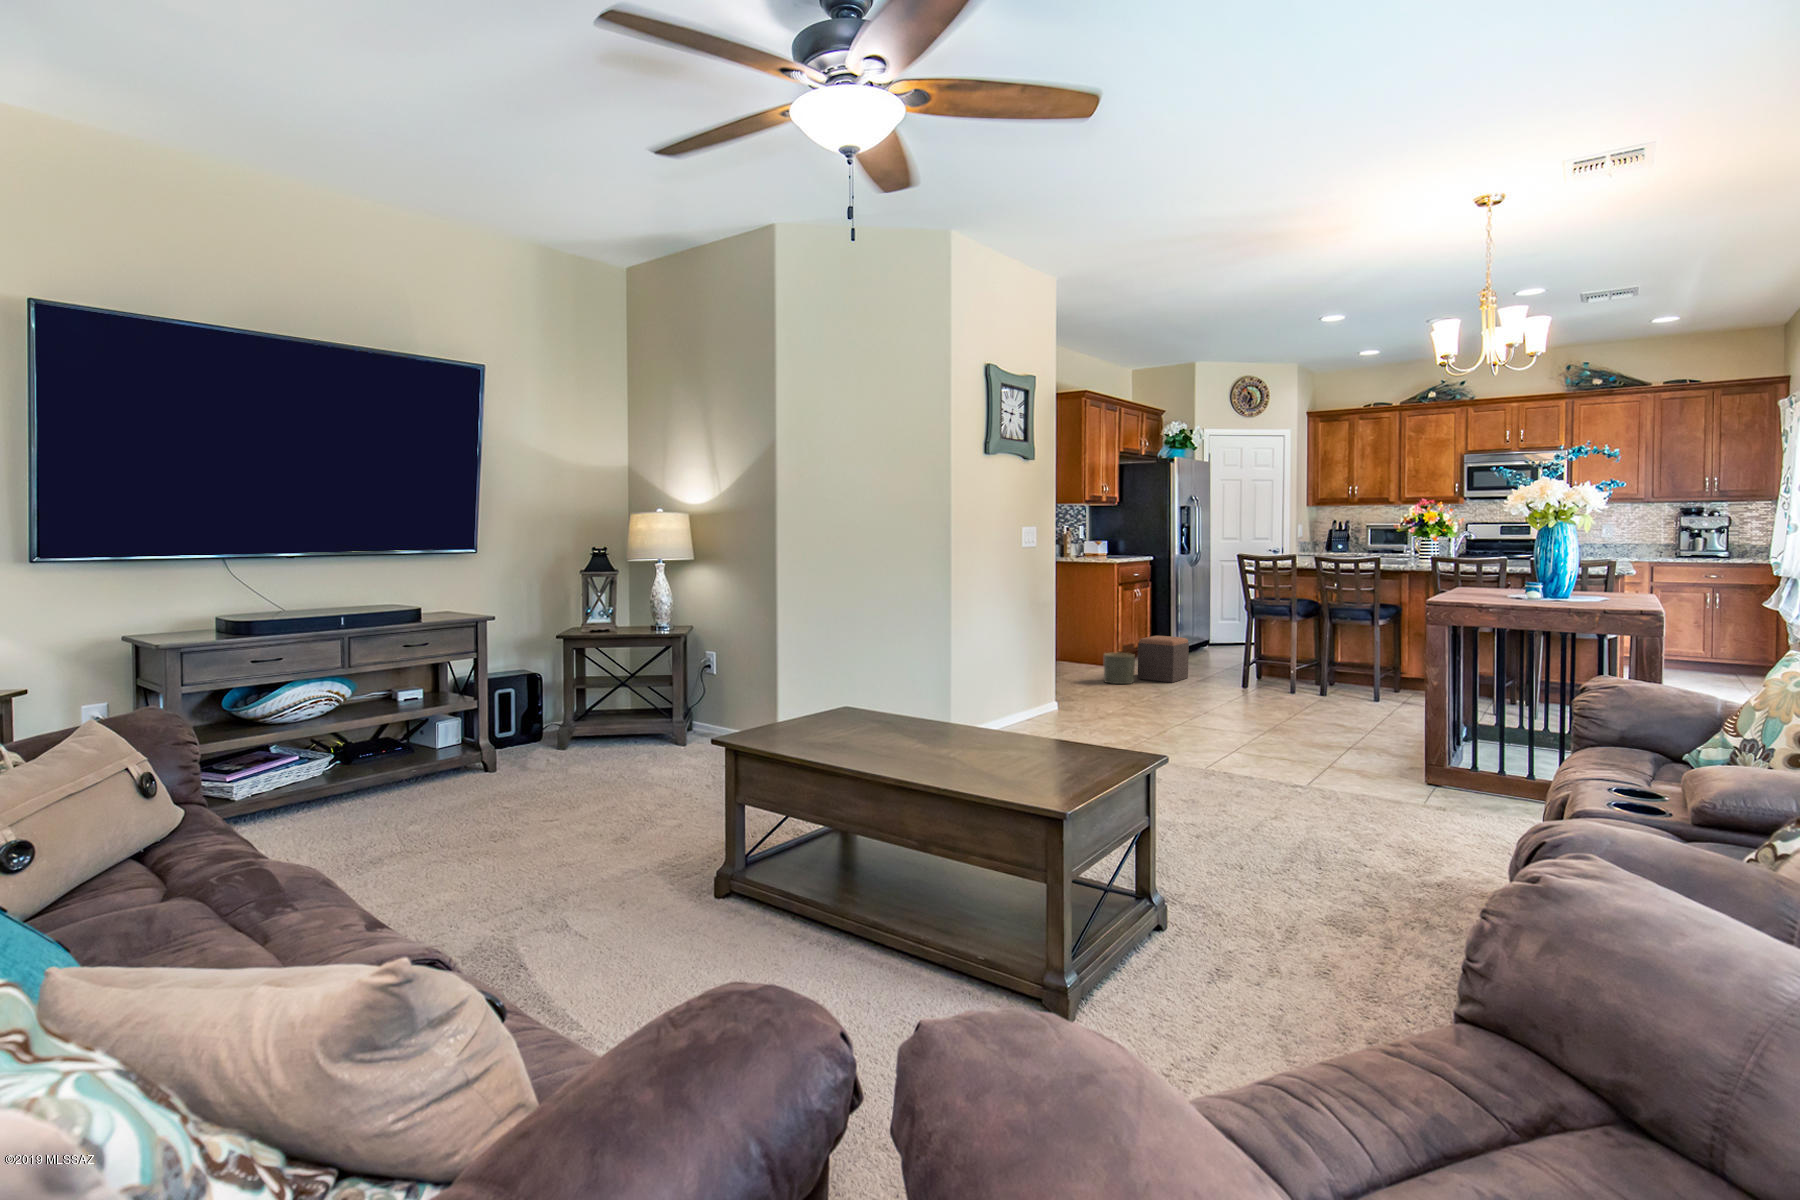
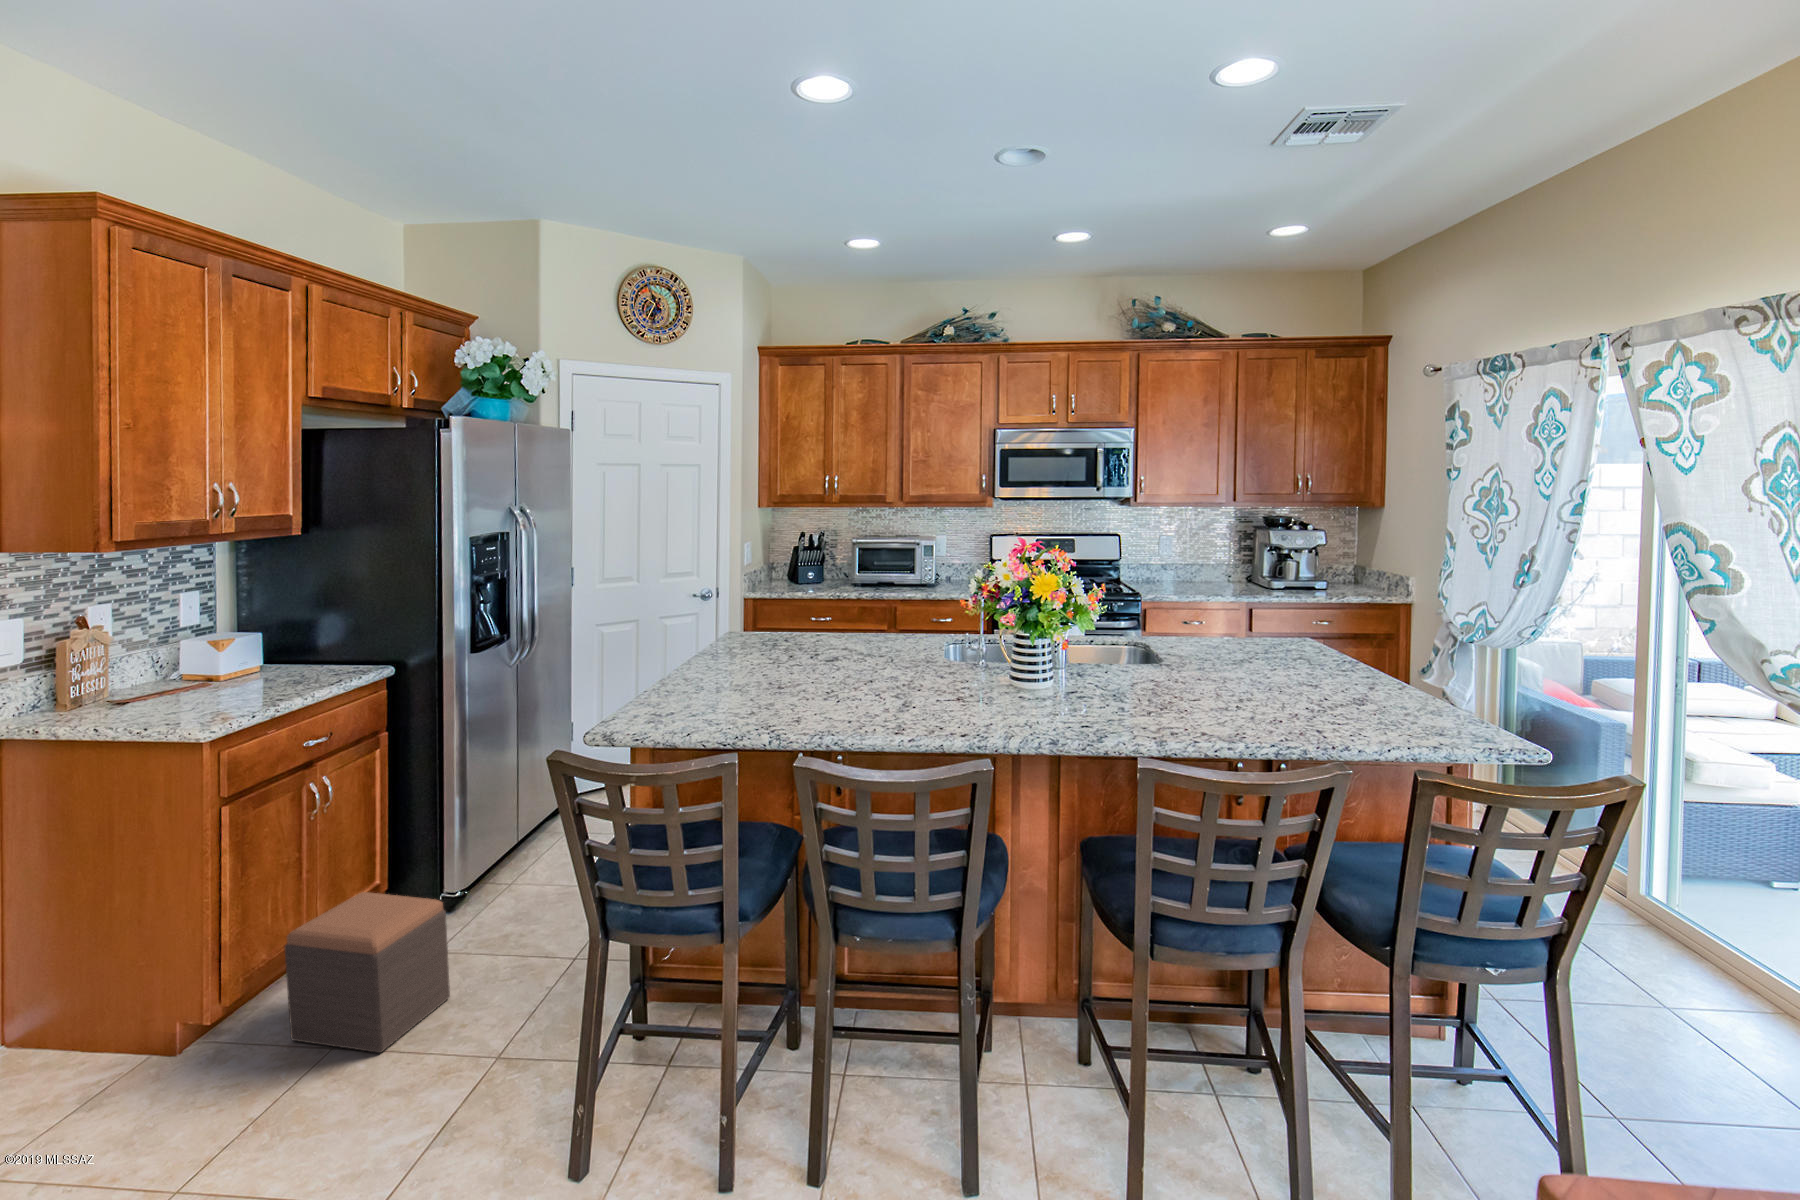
planter: present [1104,653,1135,684] -> none [137,988,256,1118]

